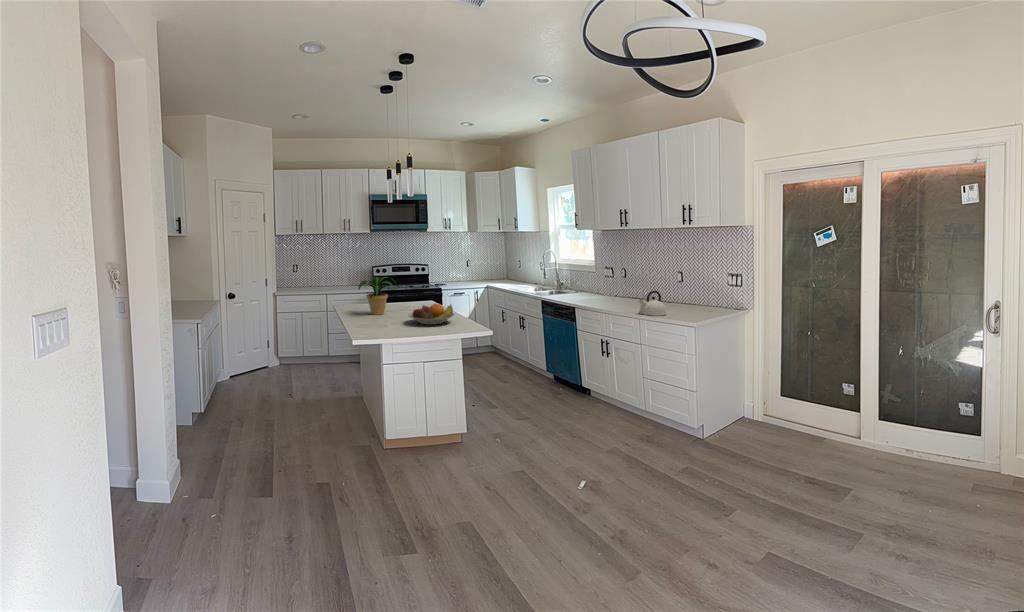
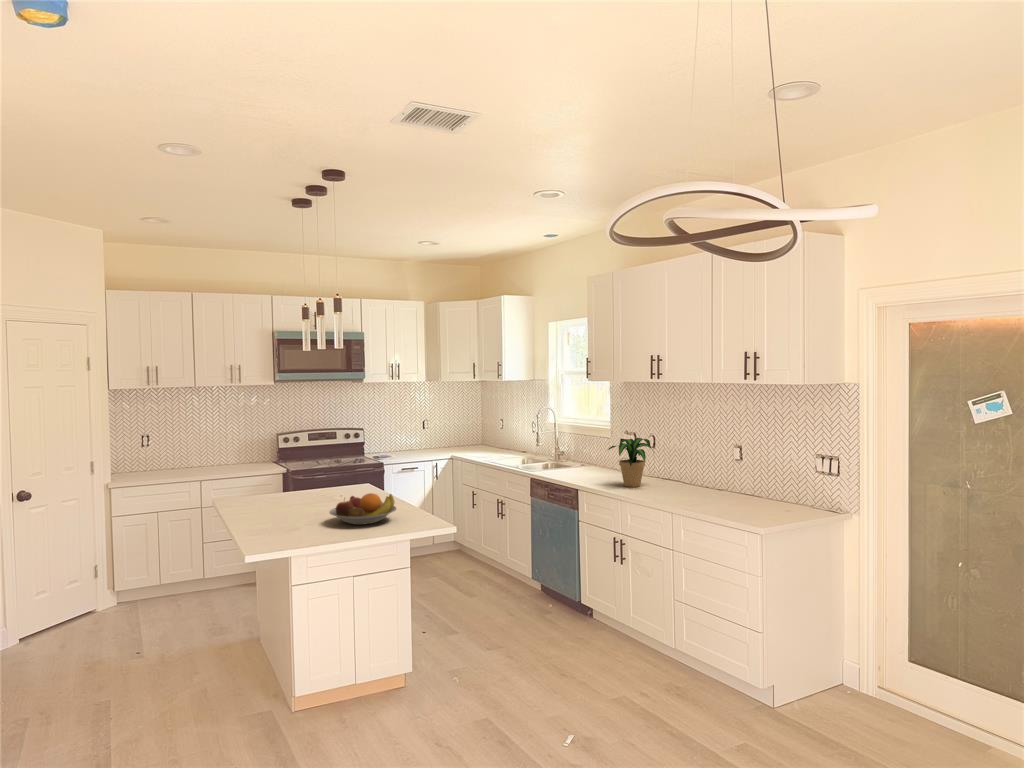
potted plant: present [358,277,396,315] -> present [608,438,651,487]
kettle: present [639,291,666,316] -> none [663,464,704,501]

